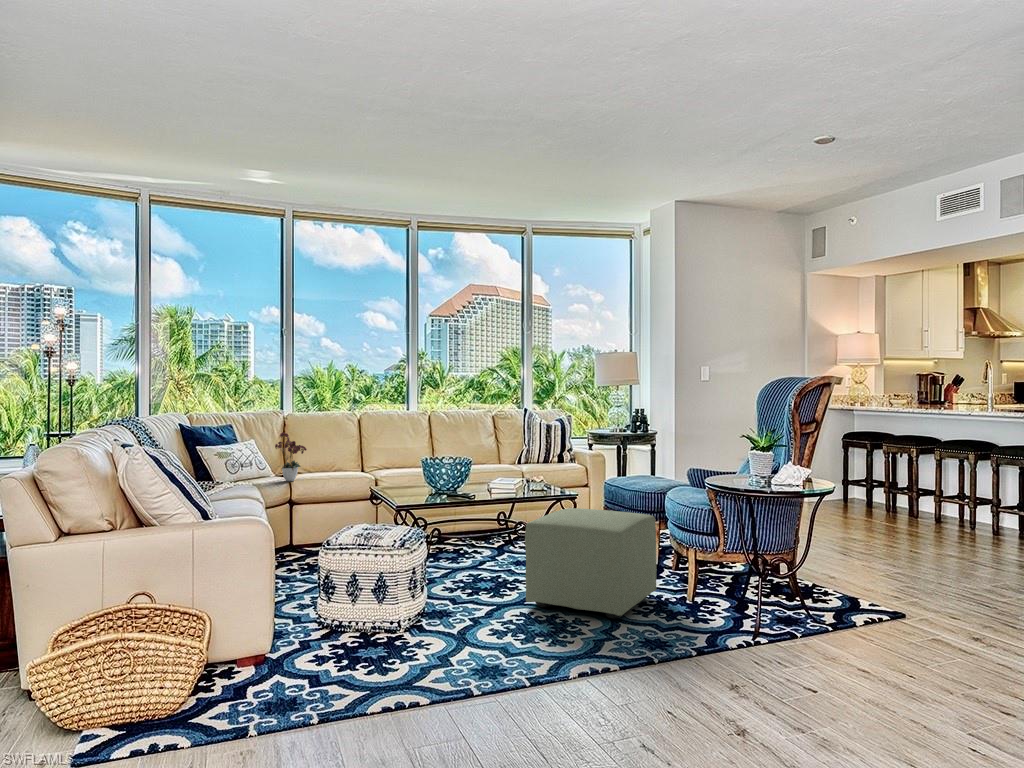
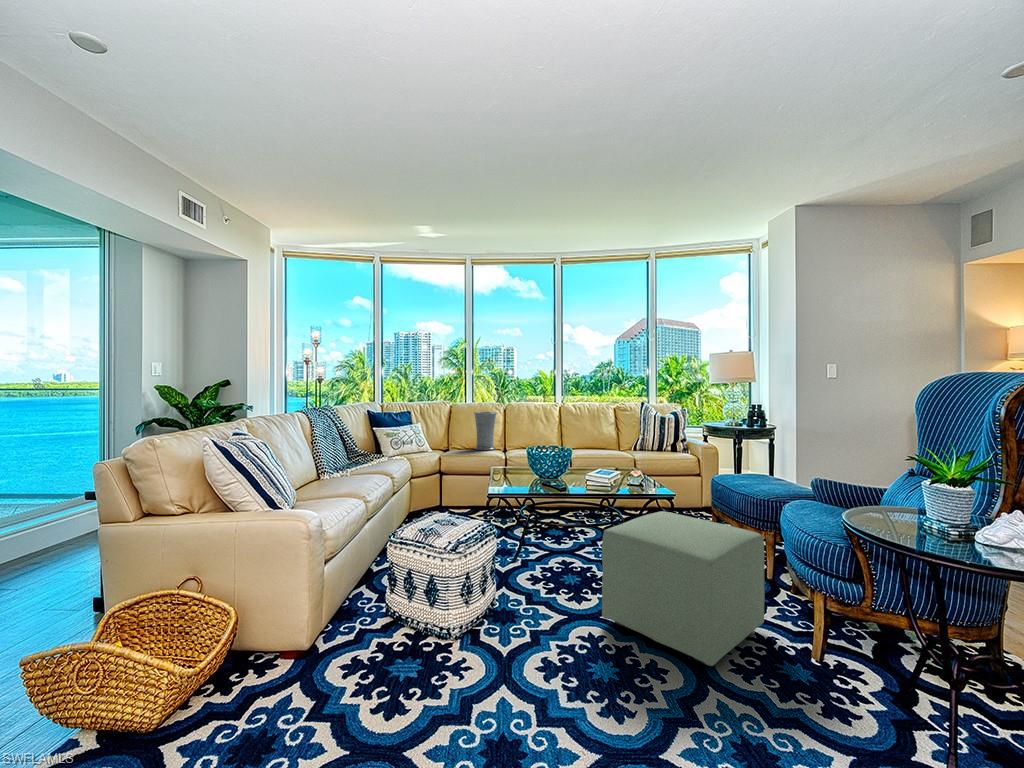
vase: none [325,424,355,472] -> present [474,412,497,450]
flower arrangement: present [275,433,307,481] -> none [424,415,451,457]

